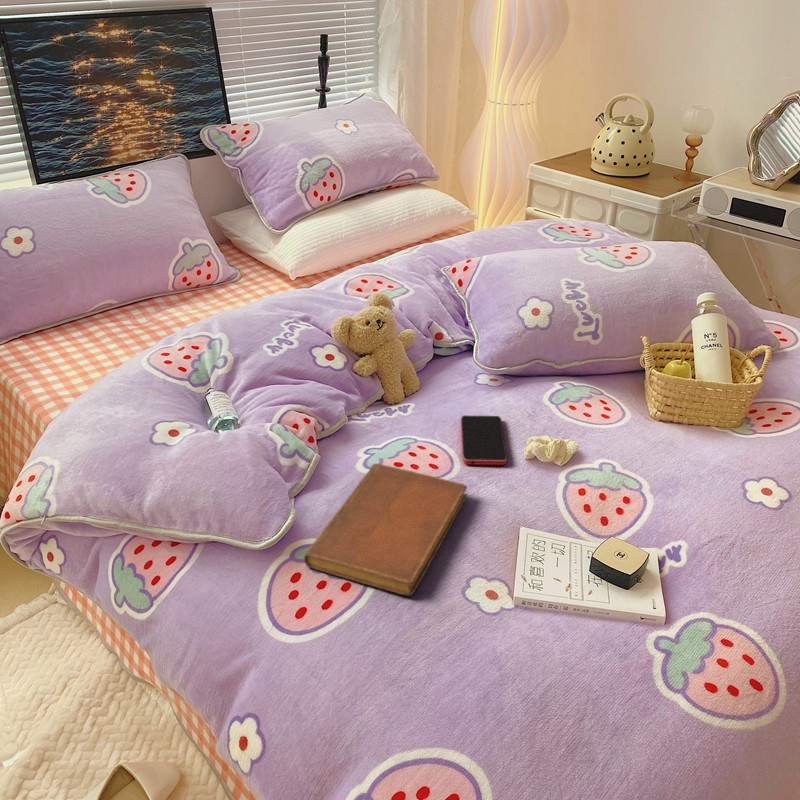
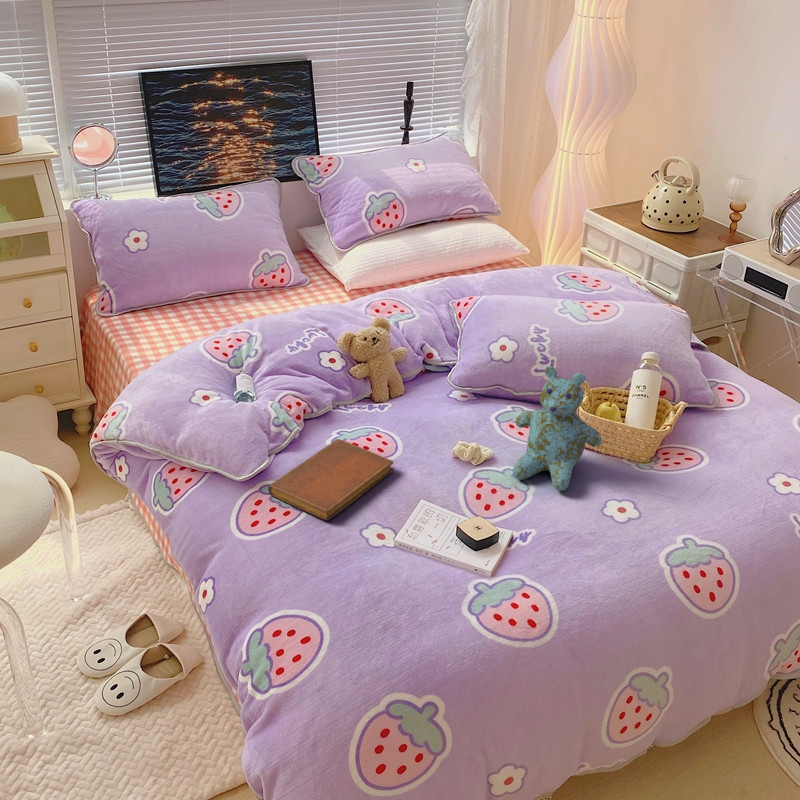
stuffed bear: none [609,323,736,491] -> present [513,366,602,491]
smartphone: present [461,416,507,465] -> none [403,417,445,454]

